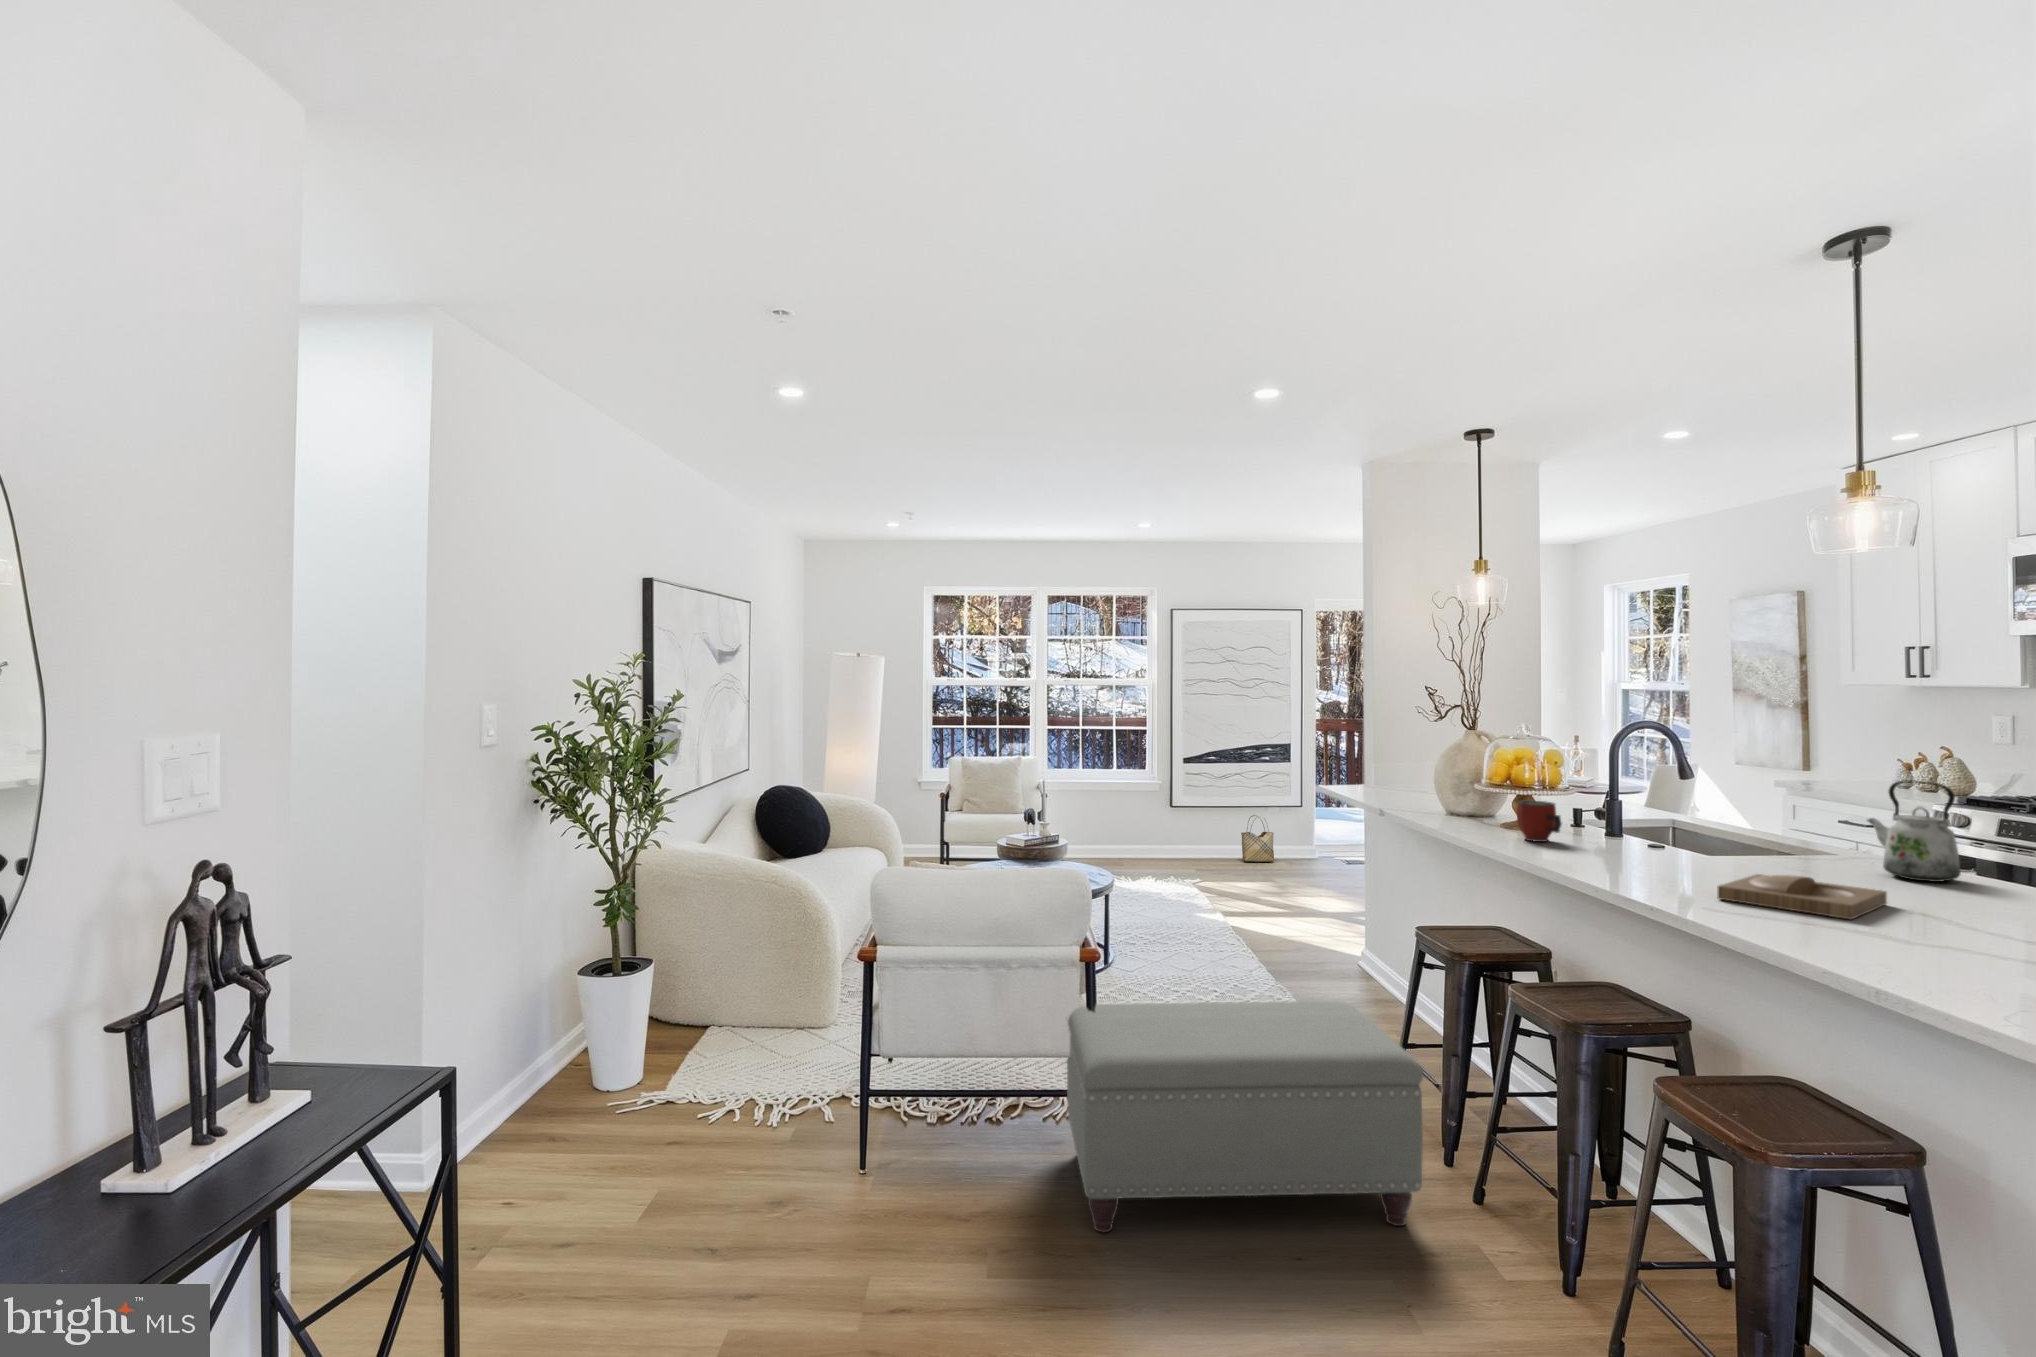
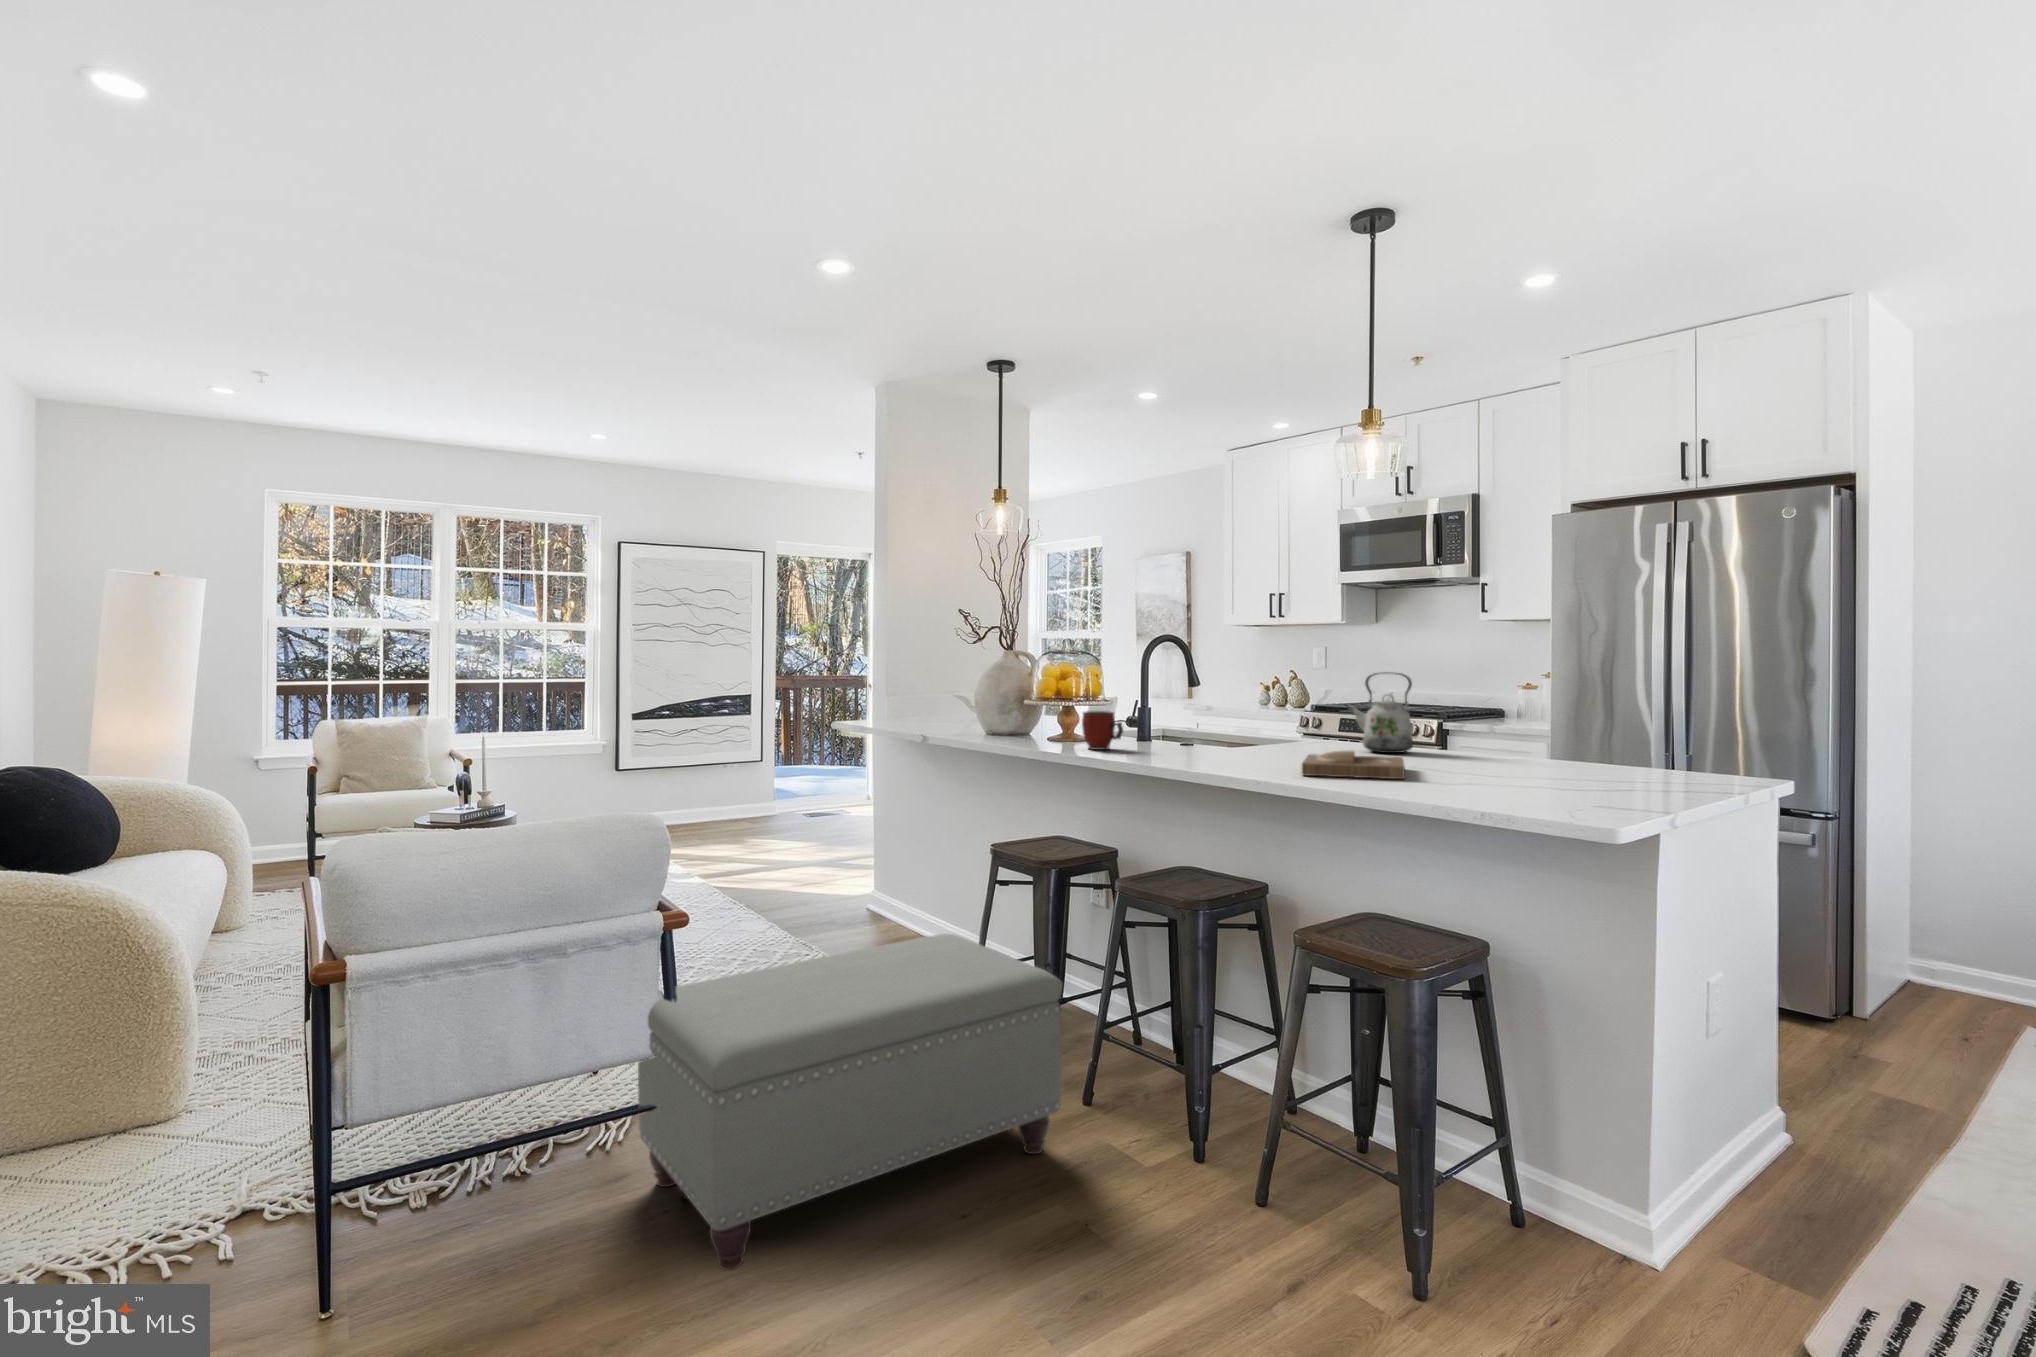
woven basket: present [1241,815,1274,862] -> none [701,773,737,824]

